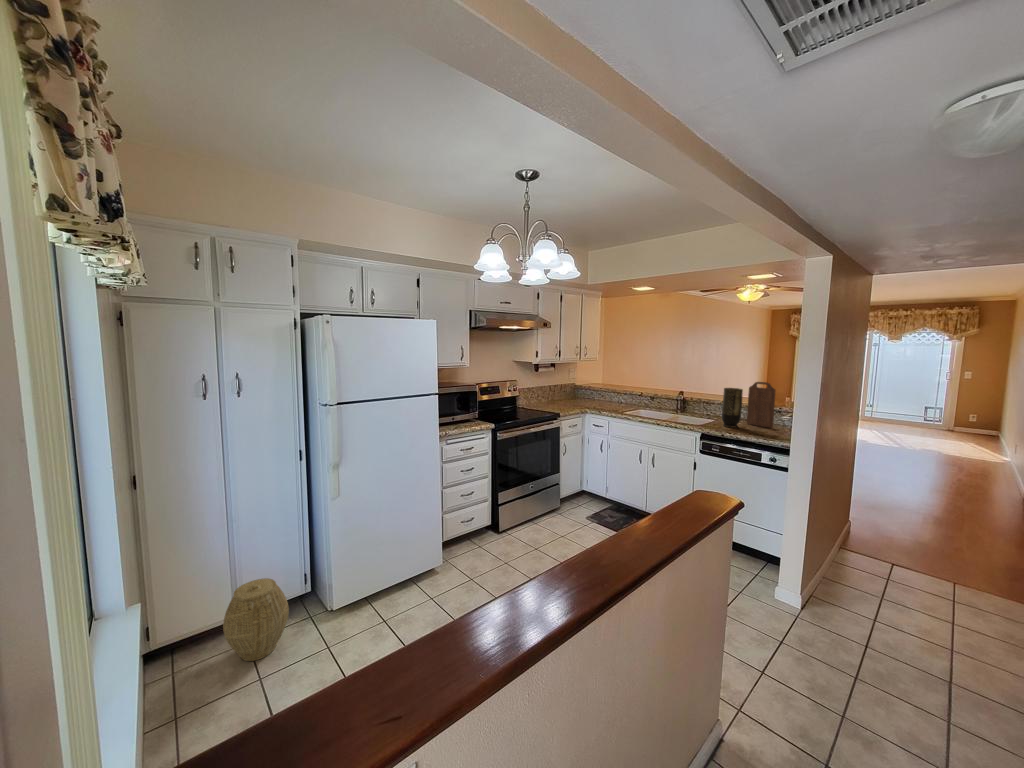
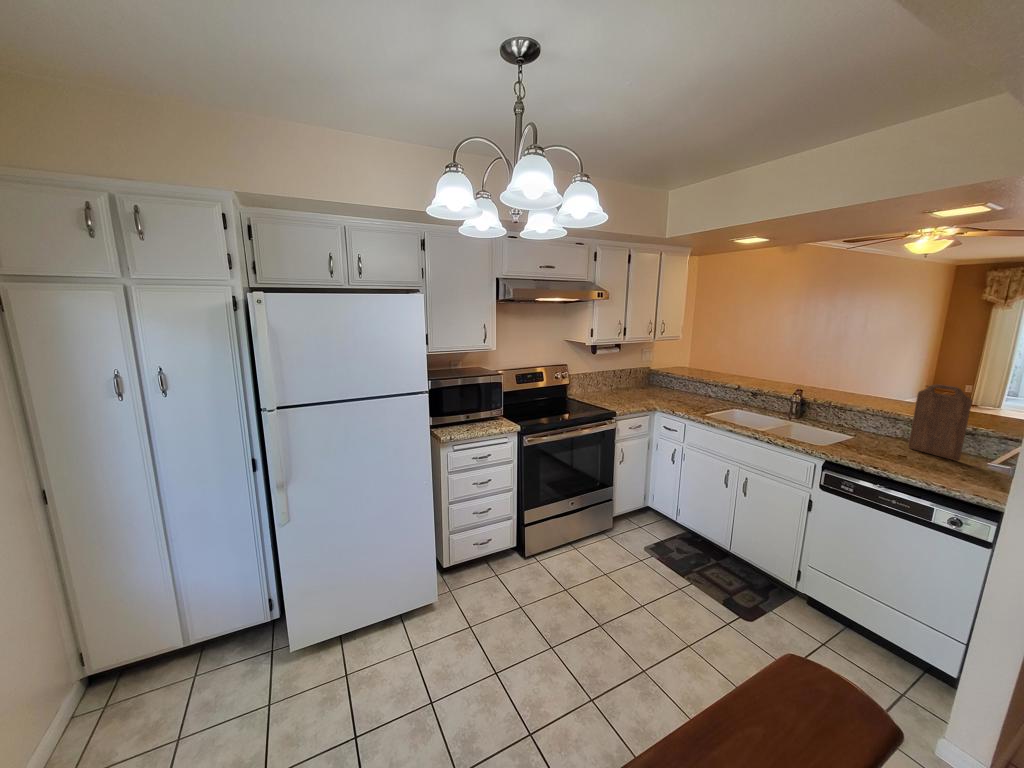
vase: present [722,388,743,427] -> none [863,392,907,455]
woven basket: present [223,578,289,661] -> none [153,607,236,704]

